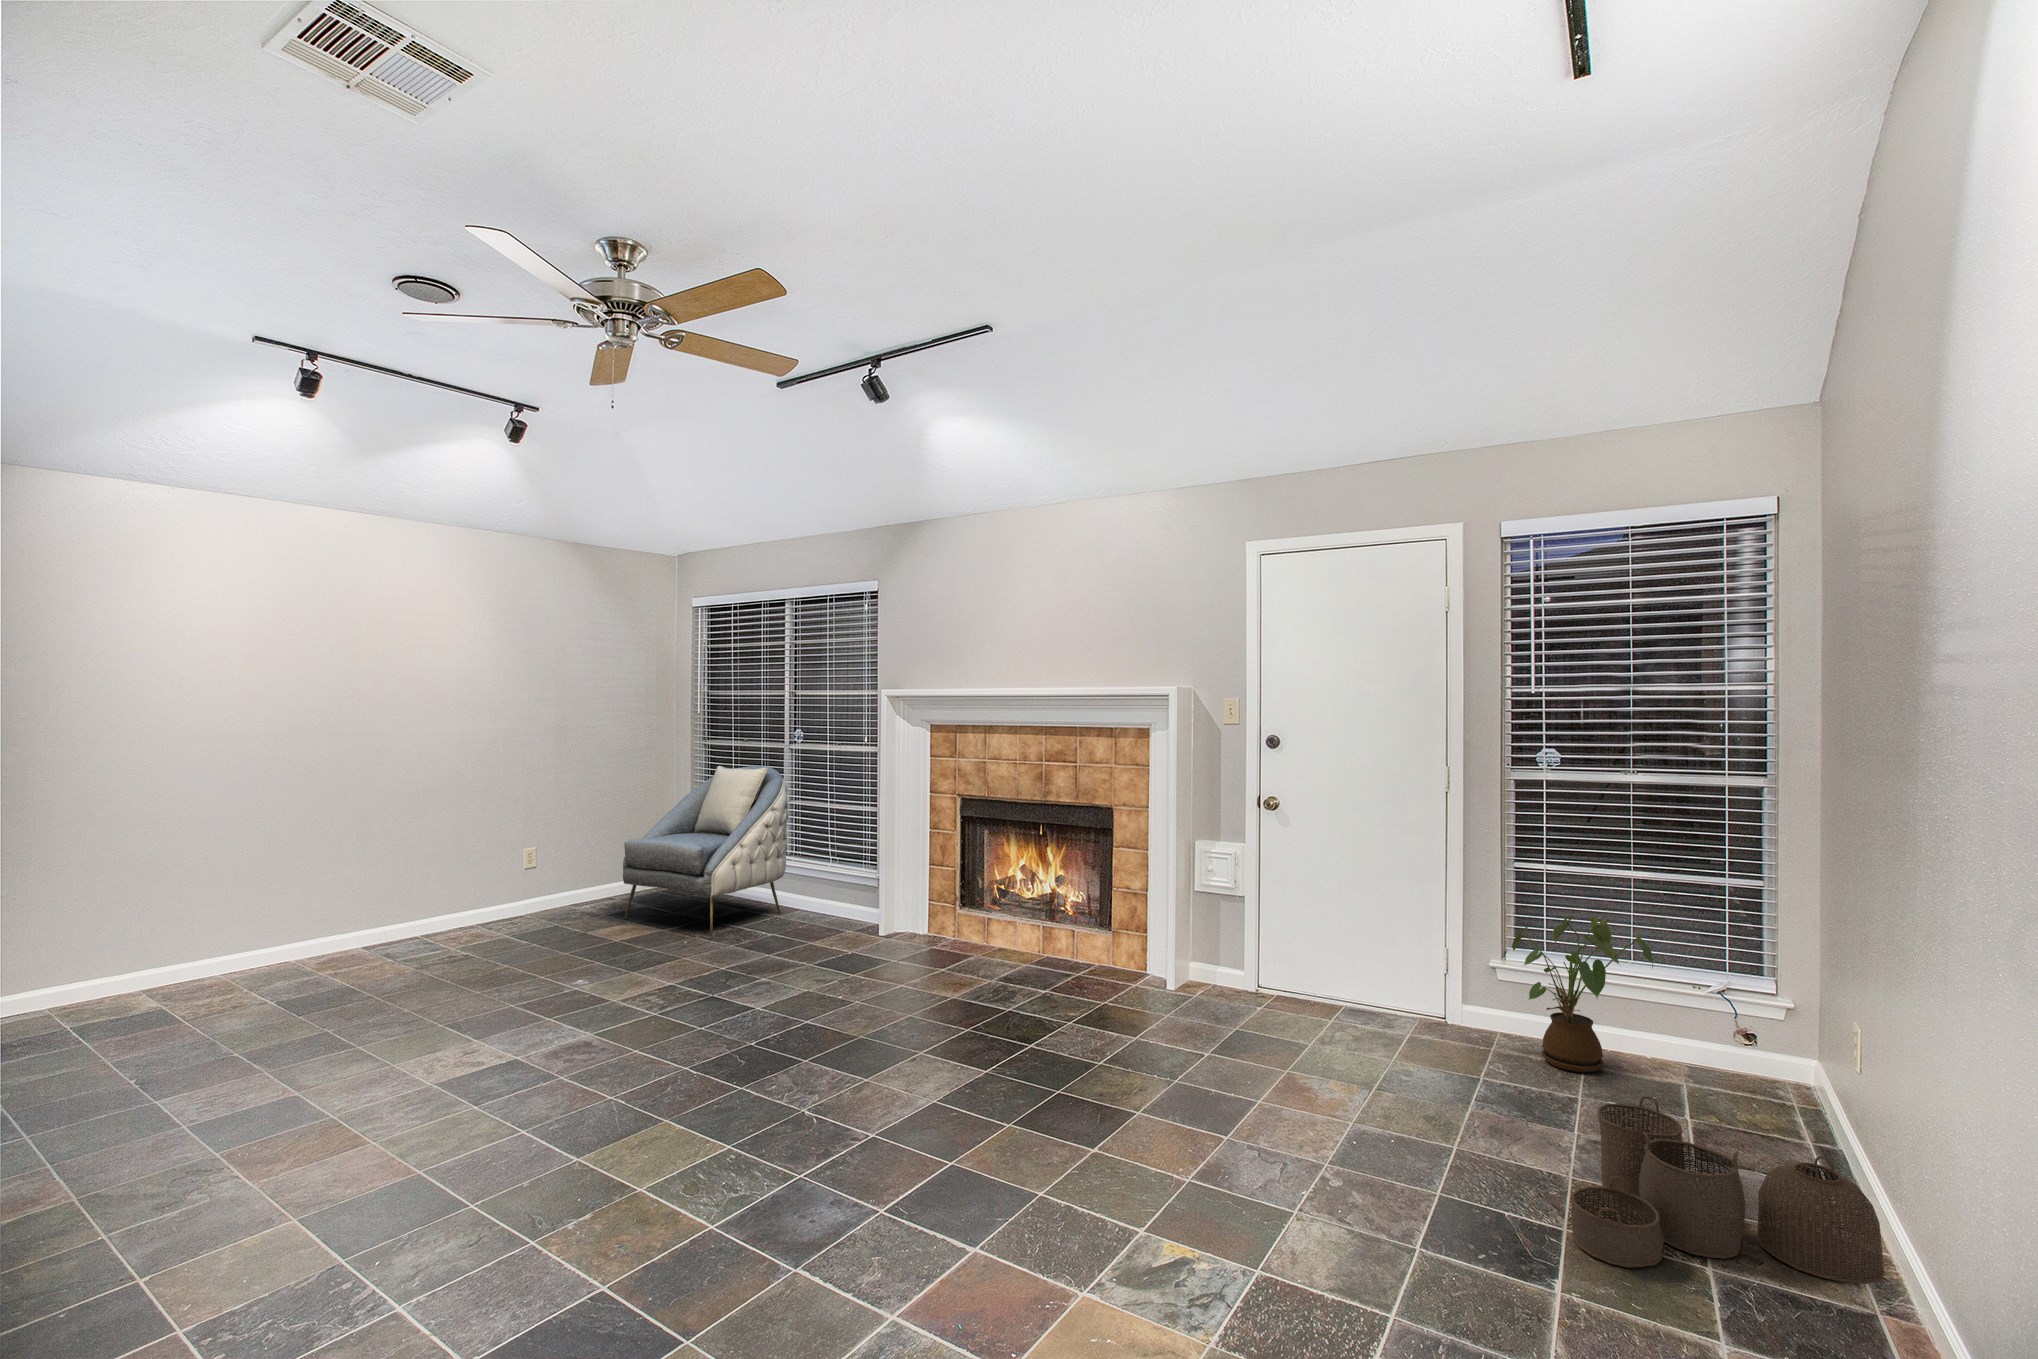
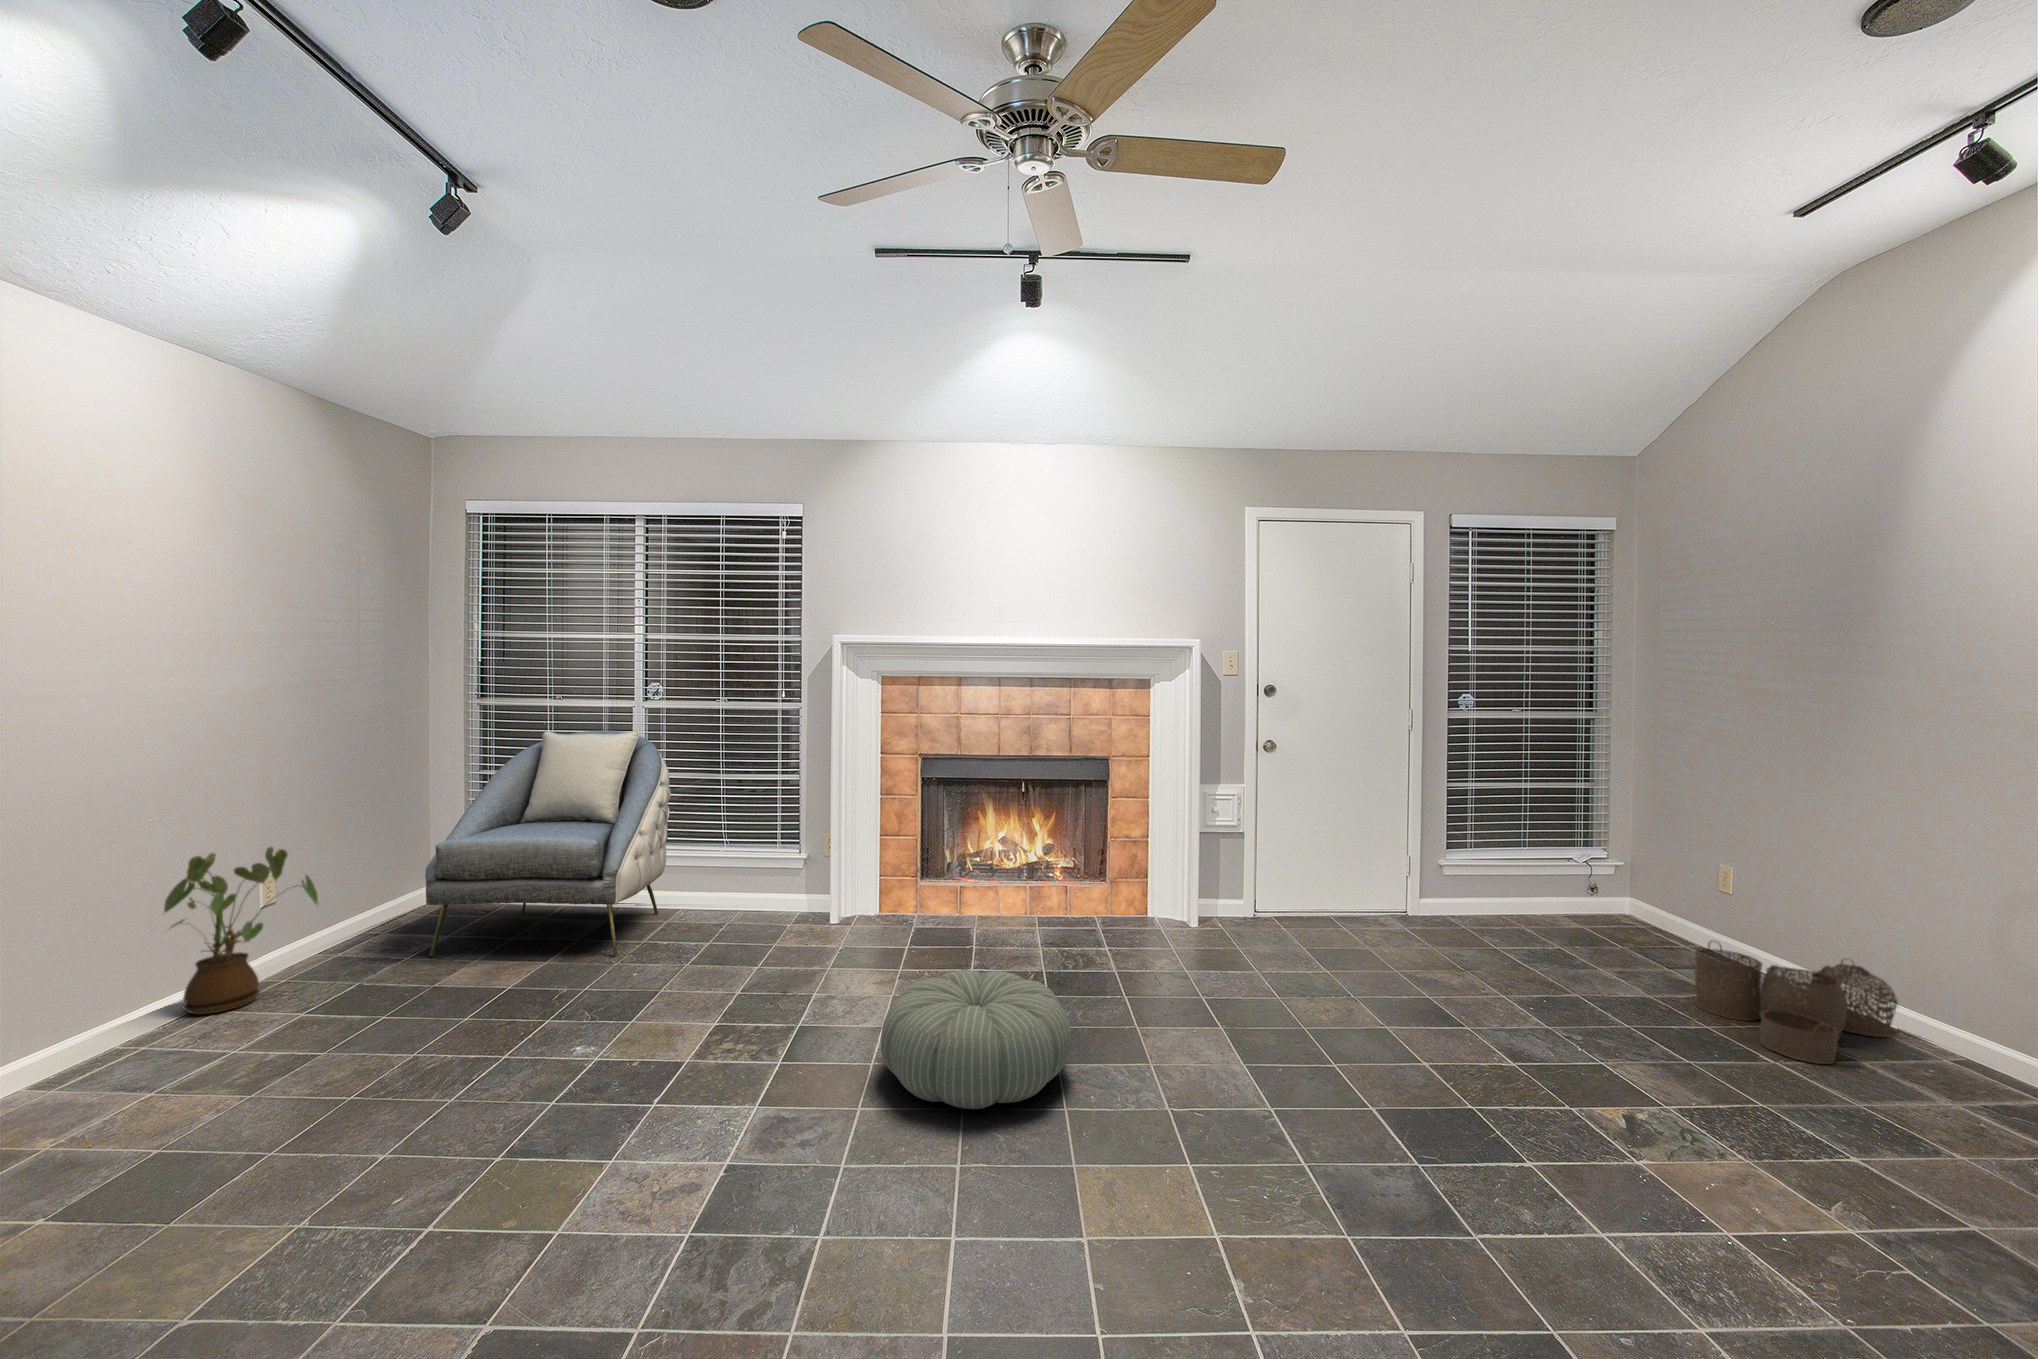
house plant: present [1512,916,1653,1072] -> present [164,847,318,1014]
pouf: none [696,969,850,1065] -> present [881,971,1071,1109]

